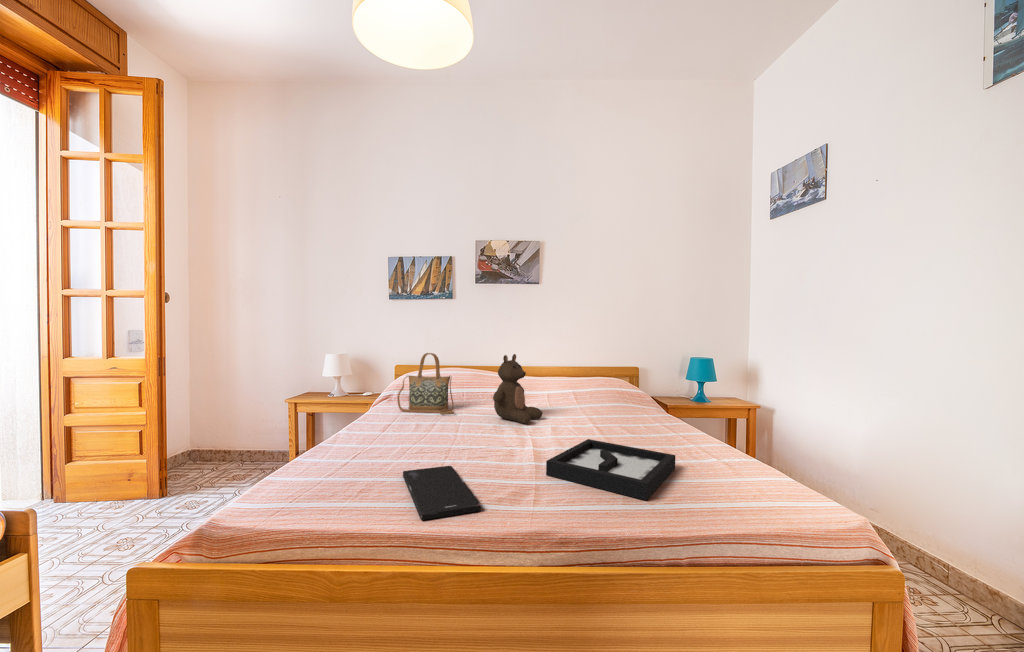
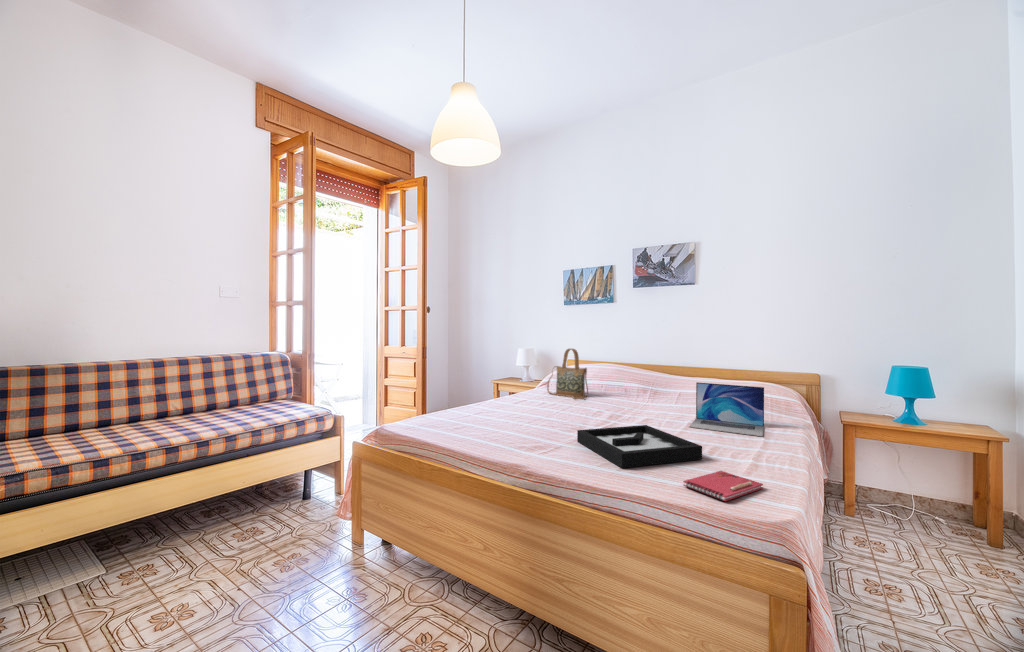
stuffed bear: present [493,354,542,424] -> none [604,350,653,412]
laptop: none [589,385,662,432] -> present [689,382,764,436]
smartphone: present [403,466,481,520] -> none [461,422,520,447]
notebook: none [716,479,778,514] -> present [683,471,763,501]

